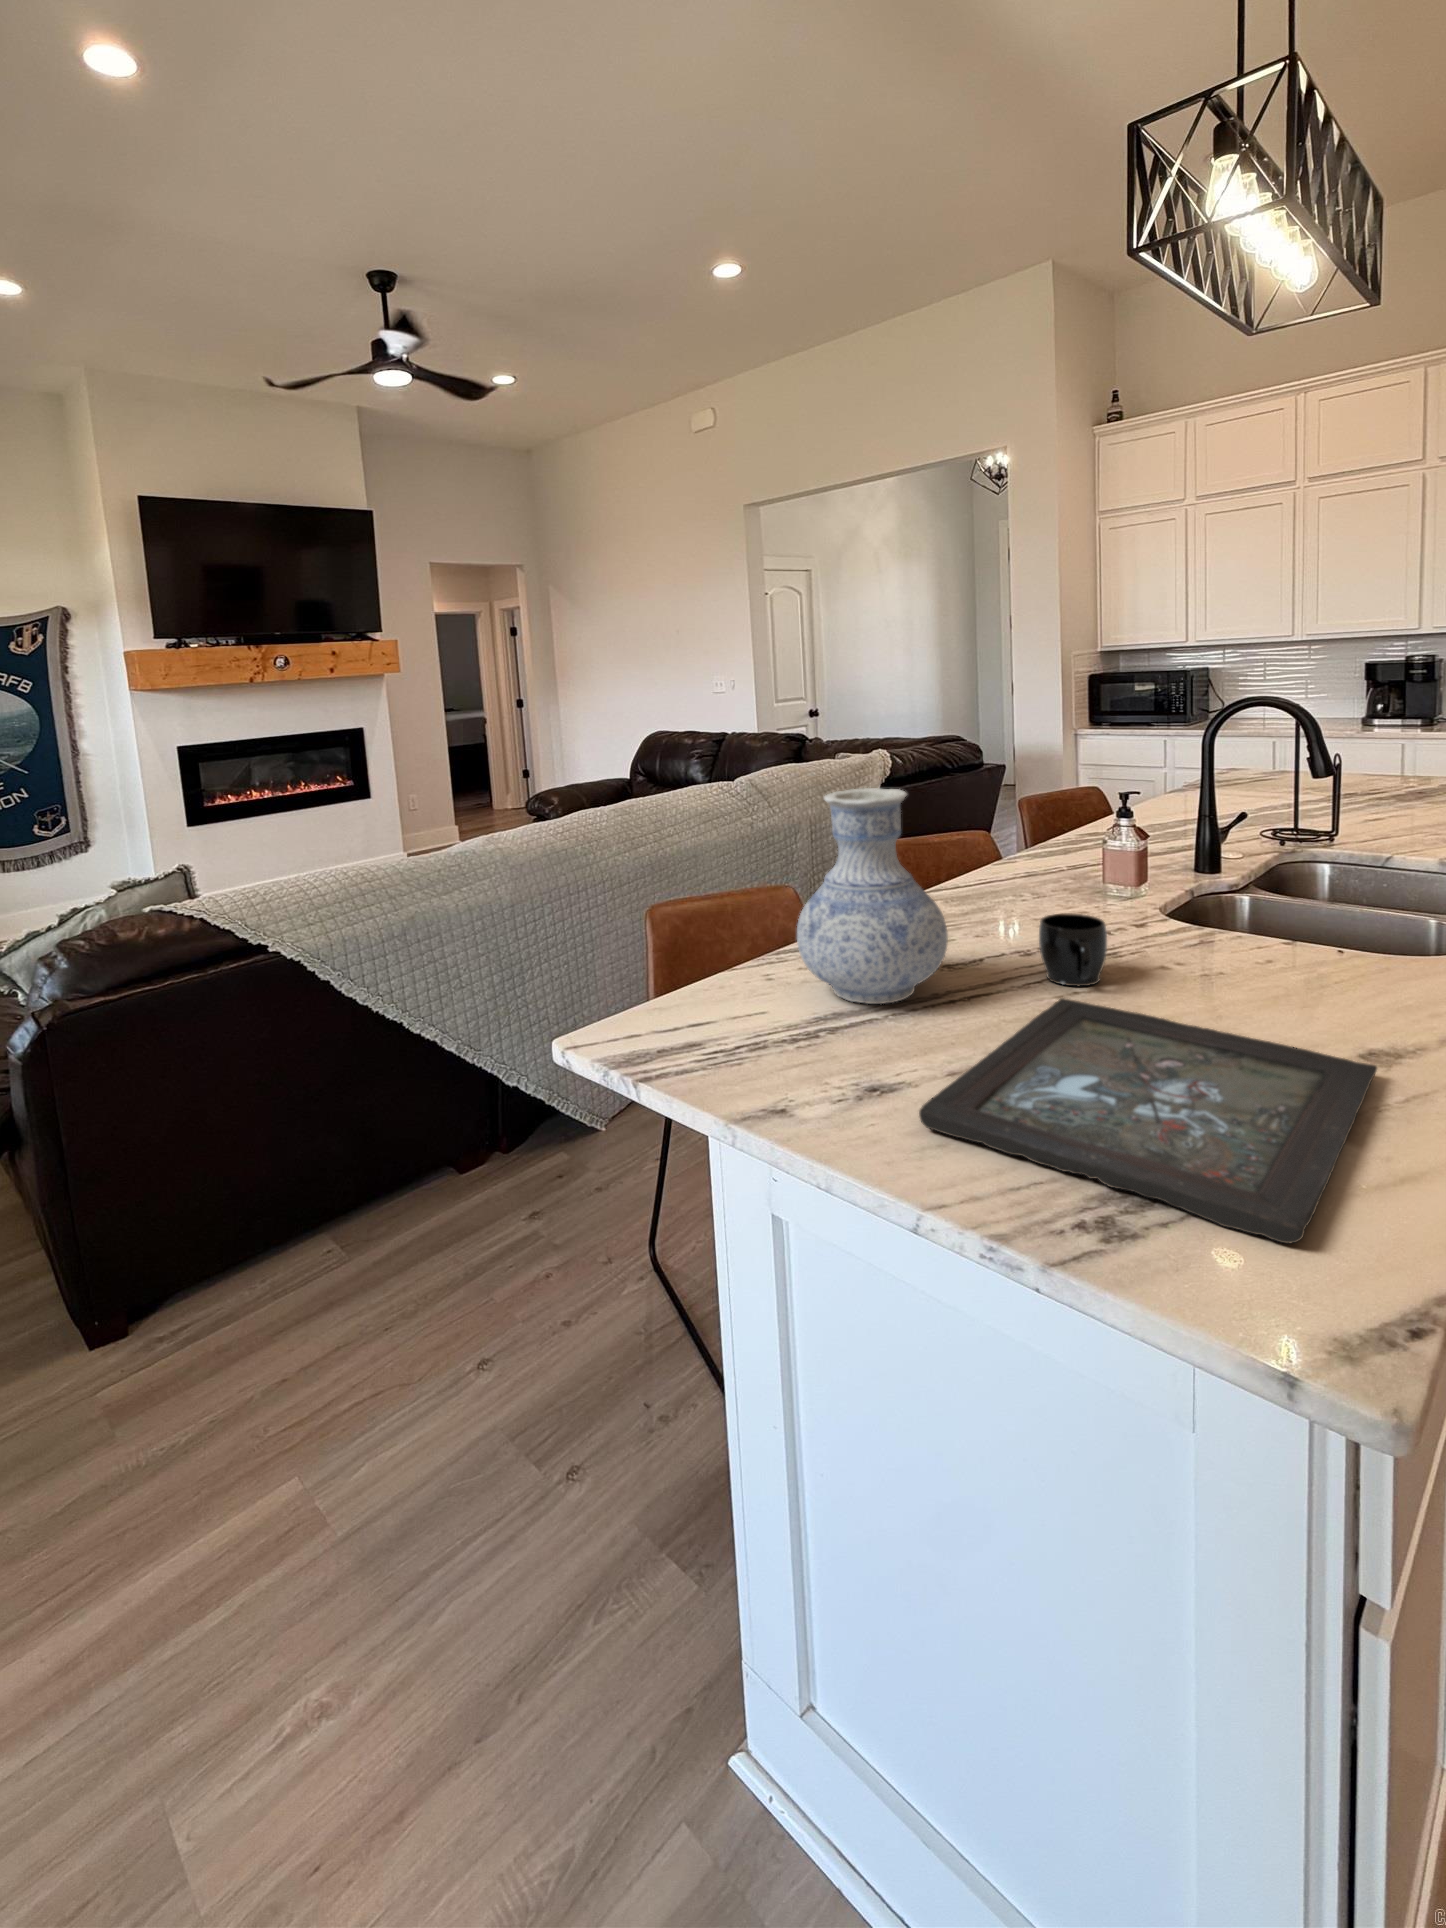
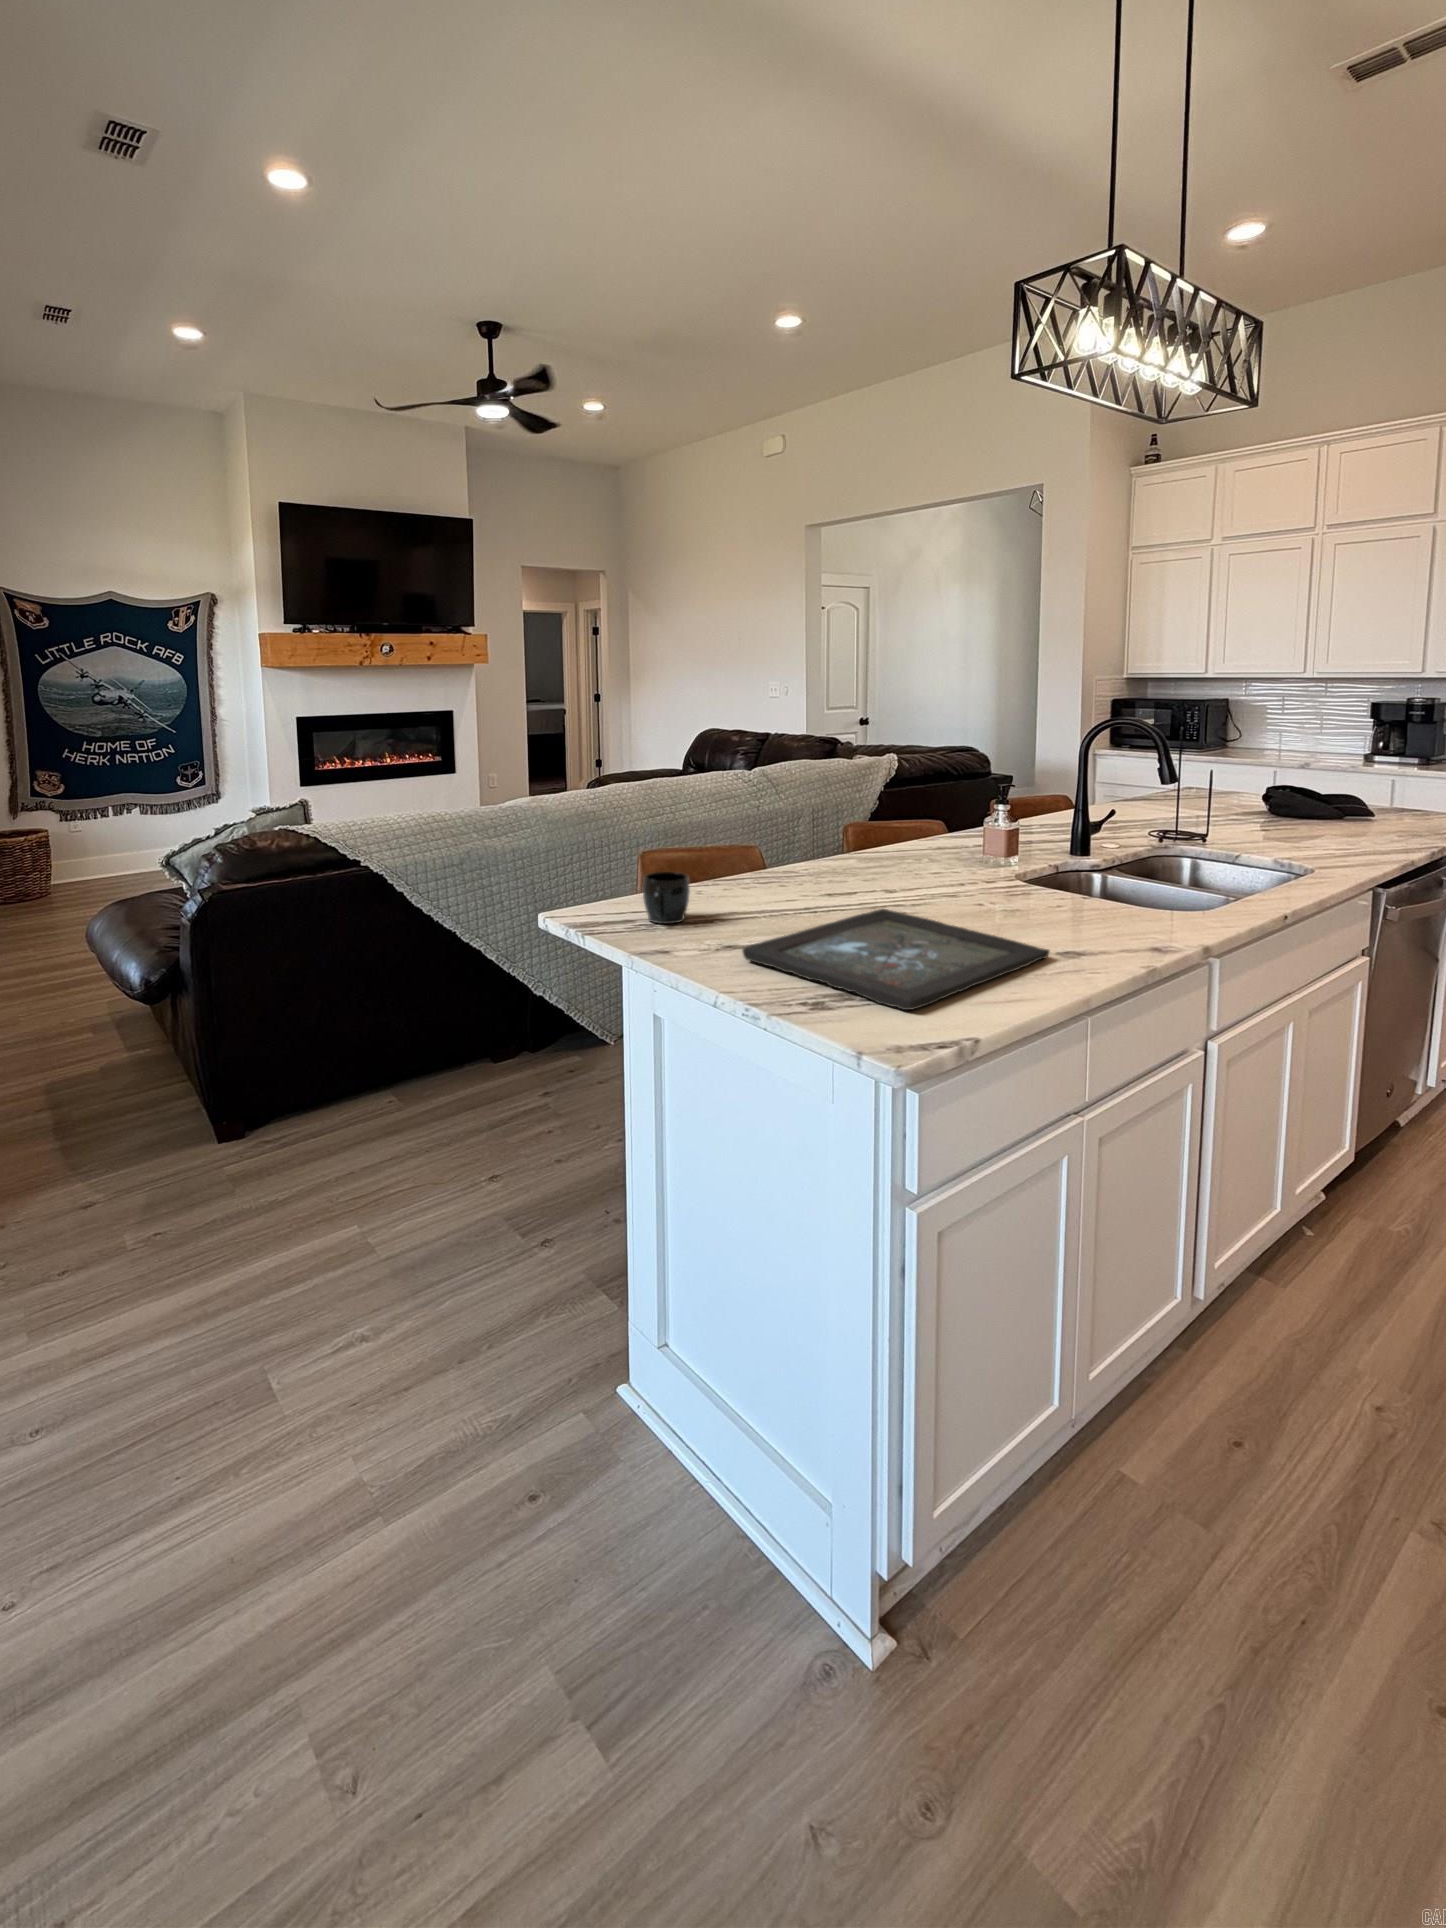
vase: present [797,788,948,1004] -> none [715,760,820,908]
mug: present [1039,913,1107,986] -> present [643,872,690,924]

